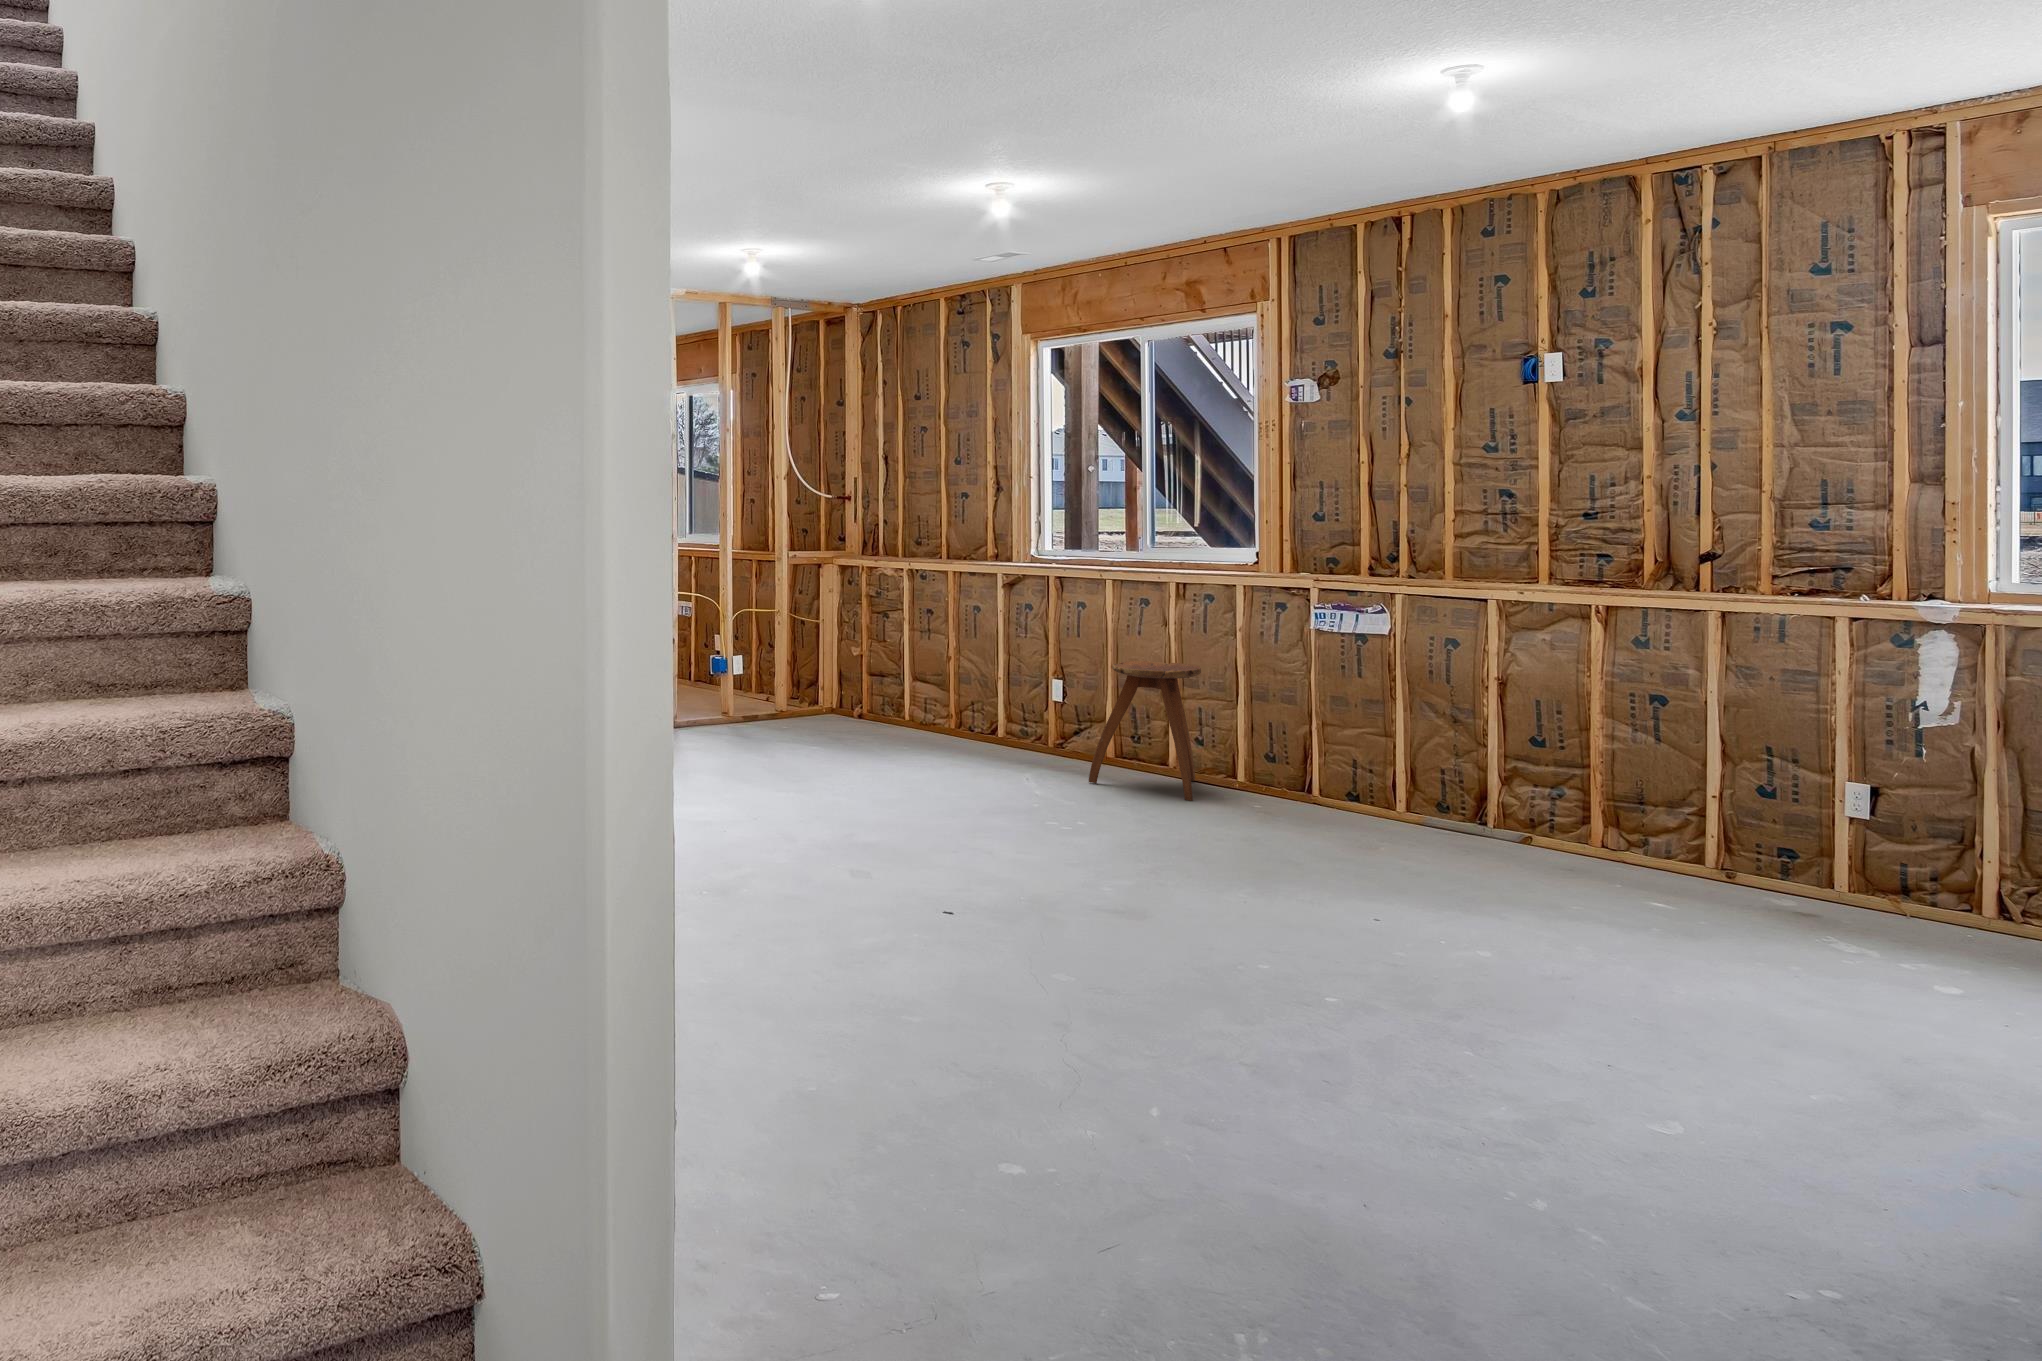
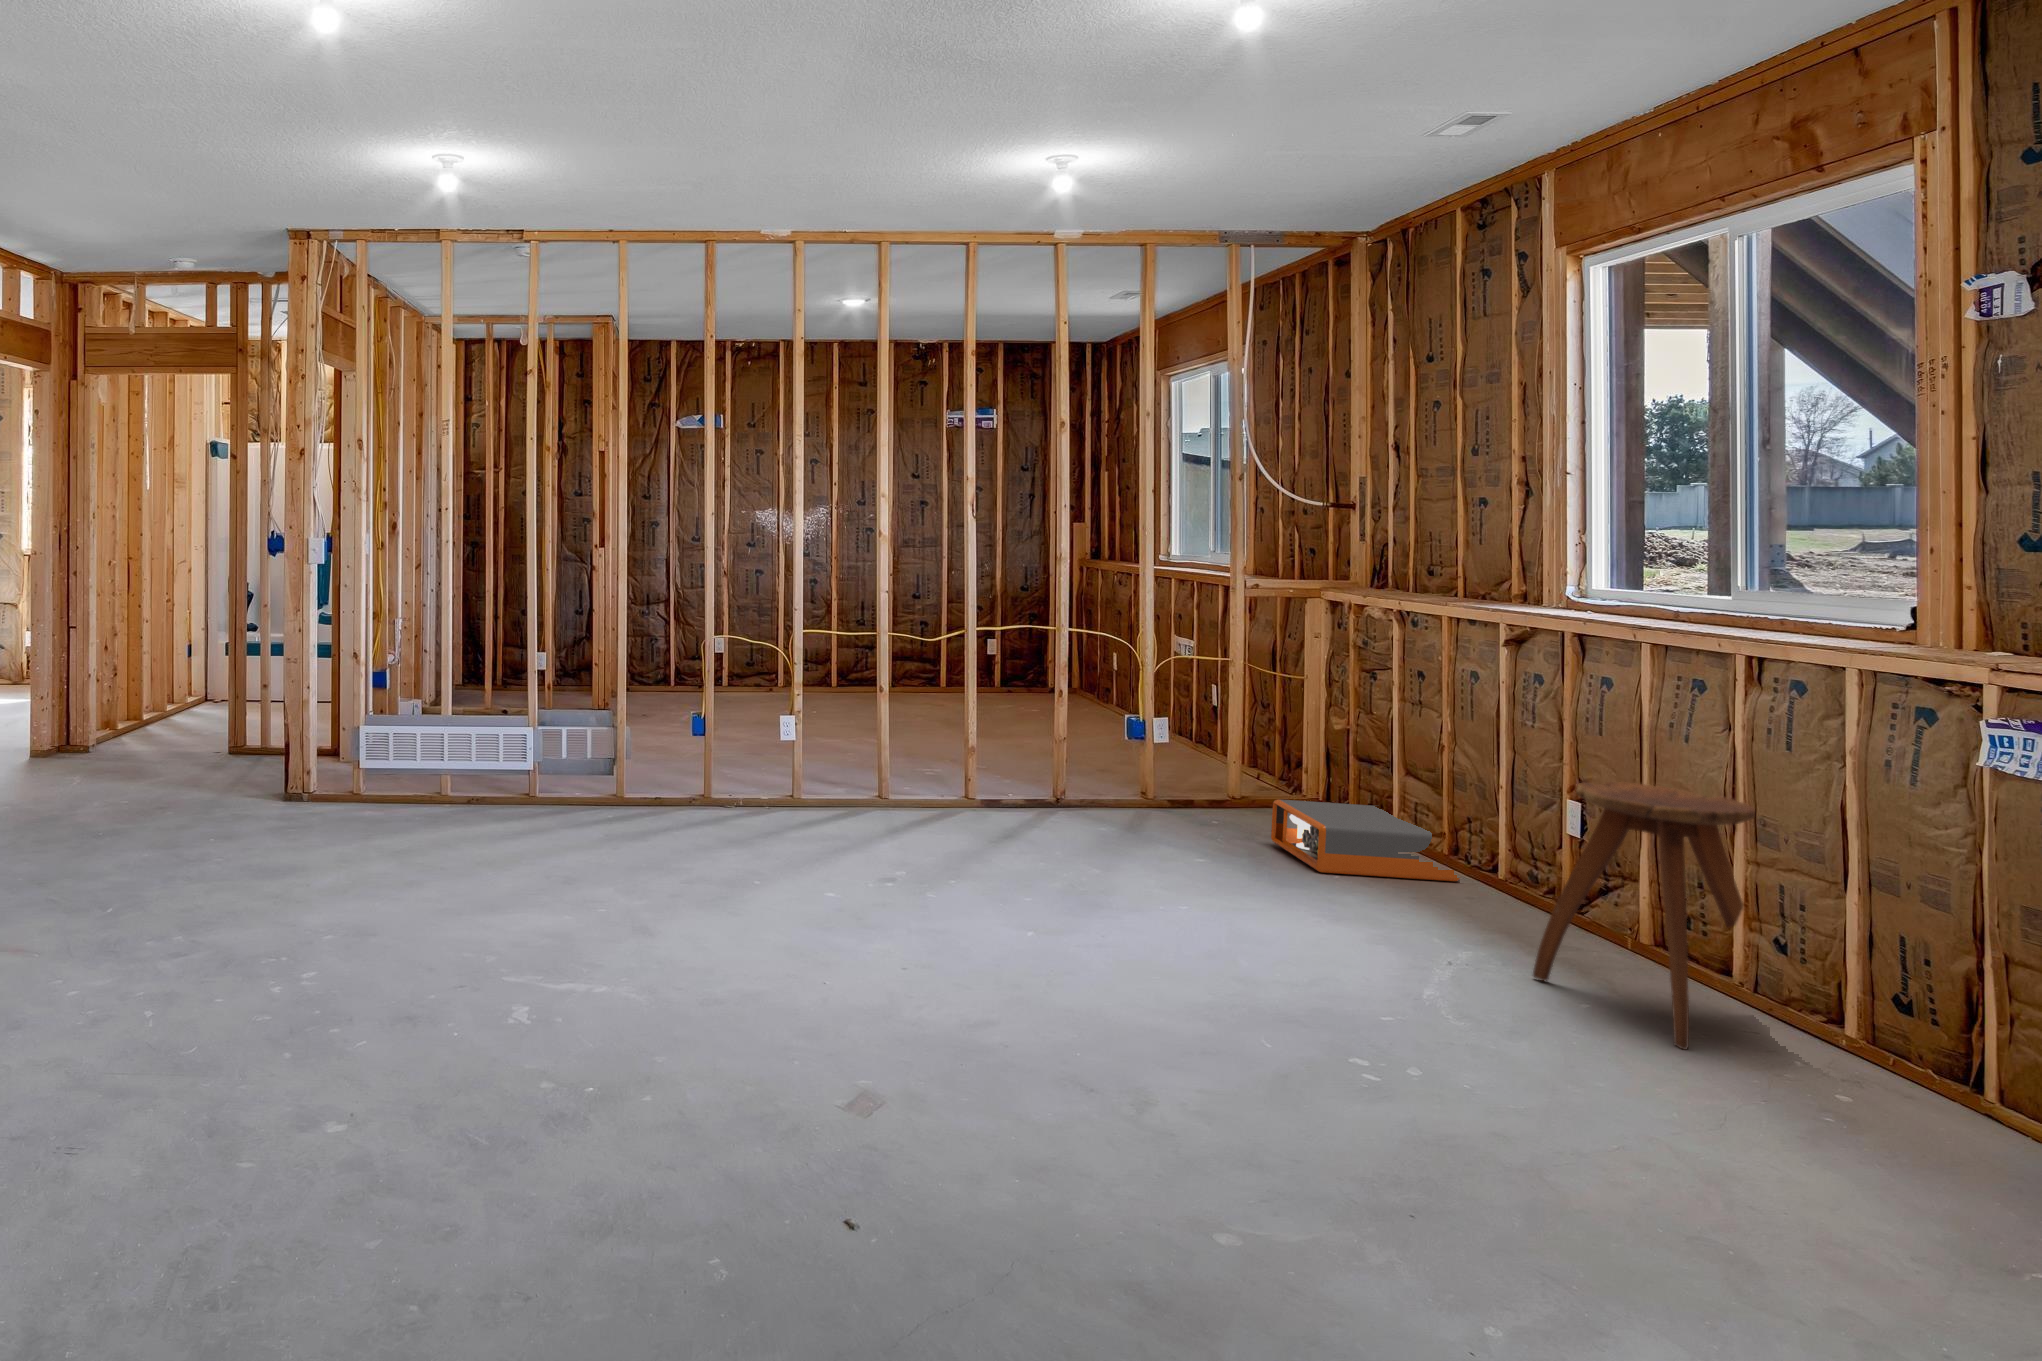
storage box: none [854,701,975,749] -> present [1271,799,1460,881]

